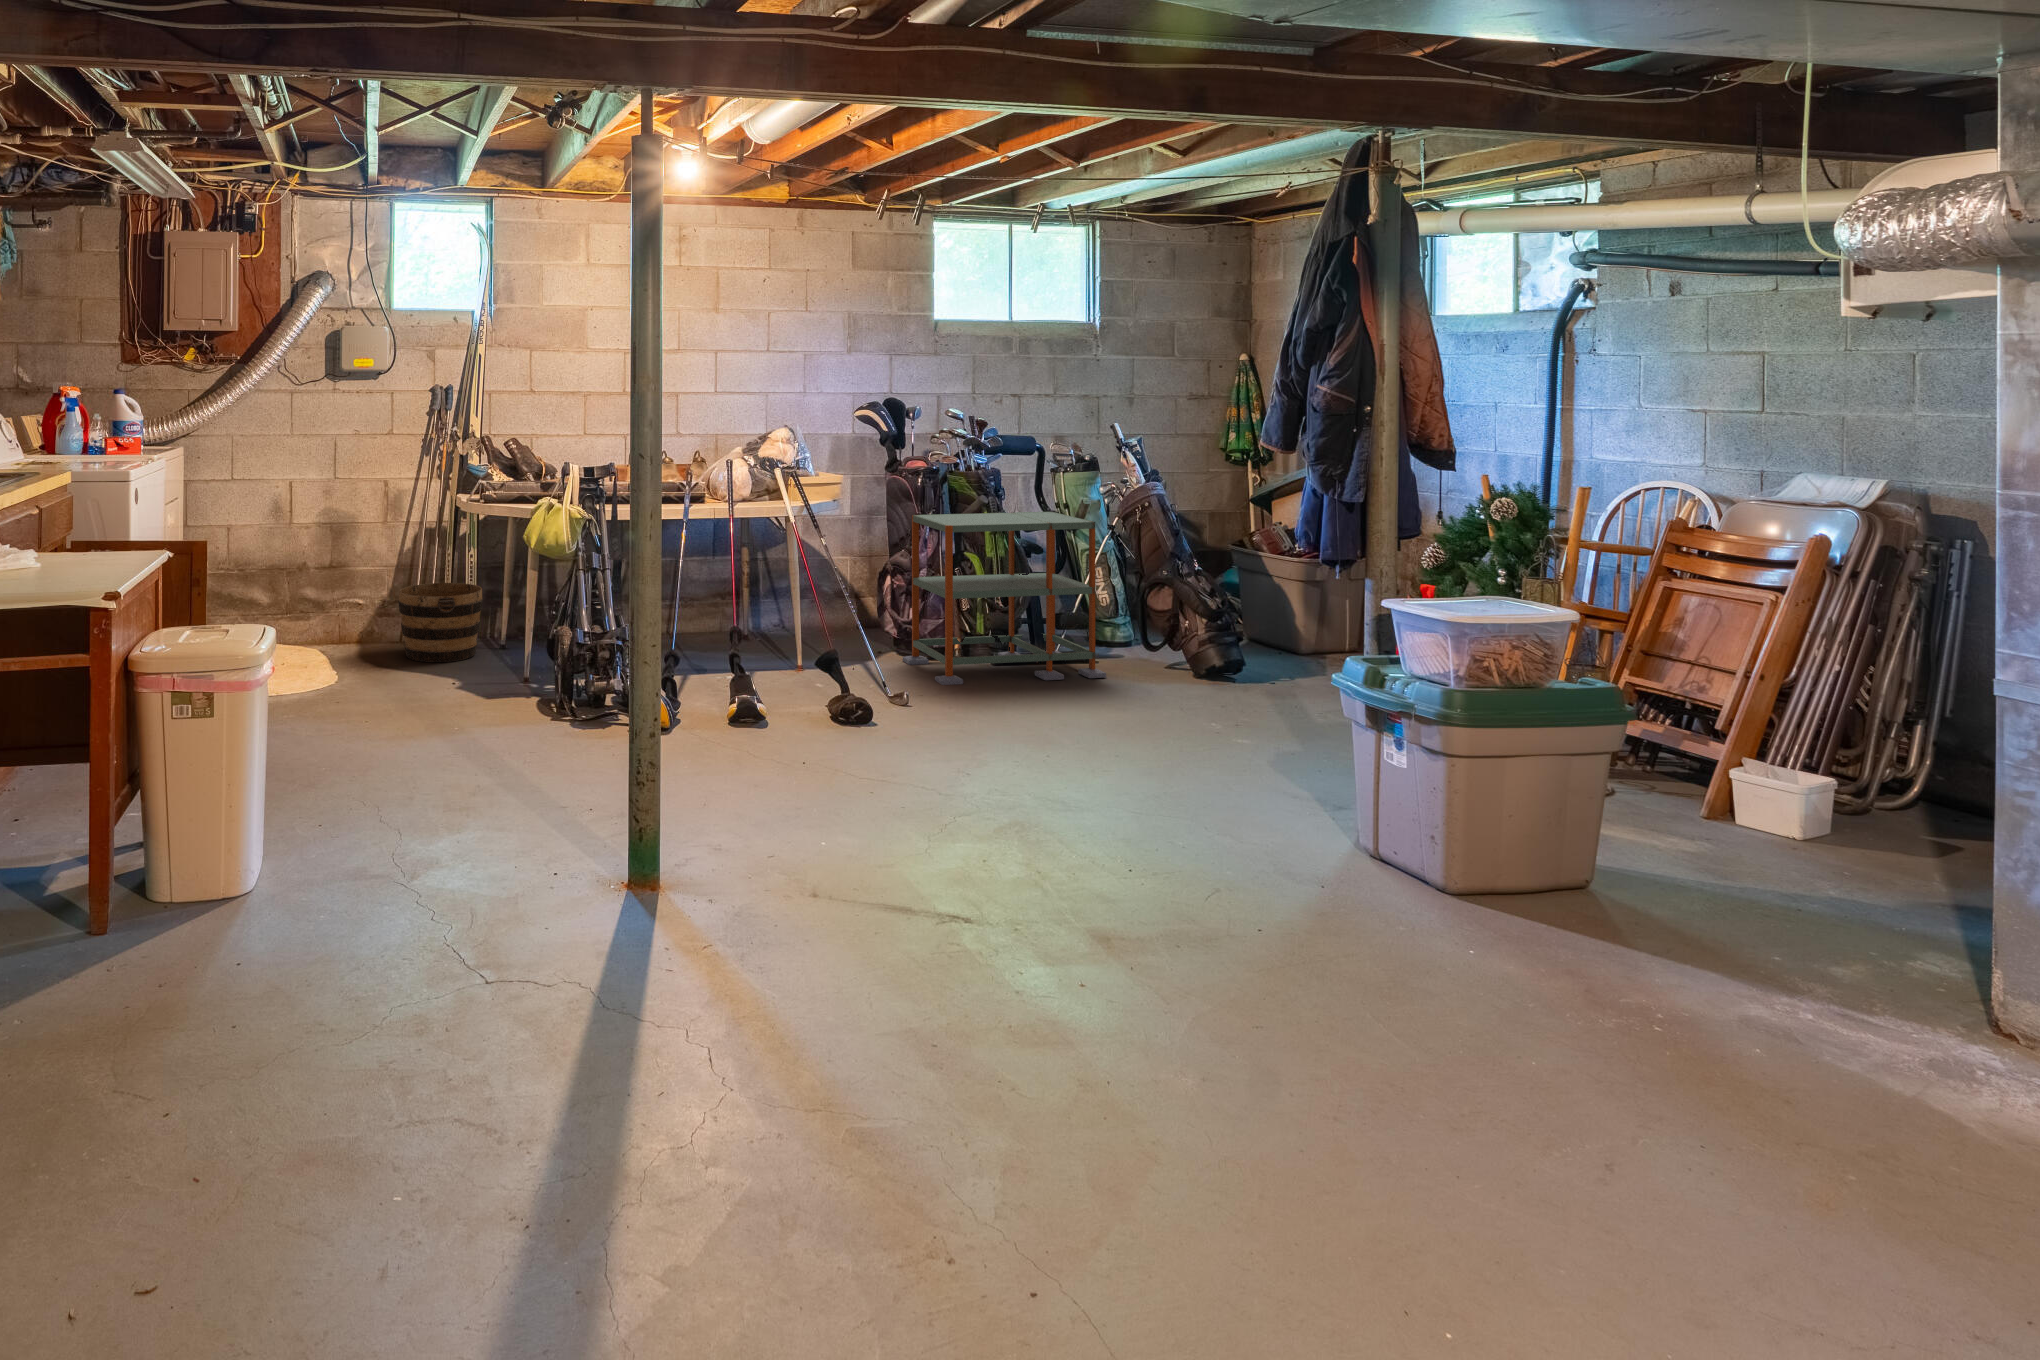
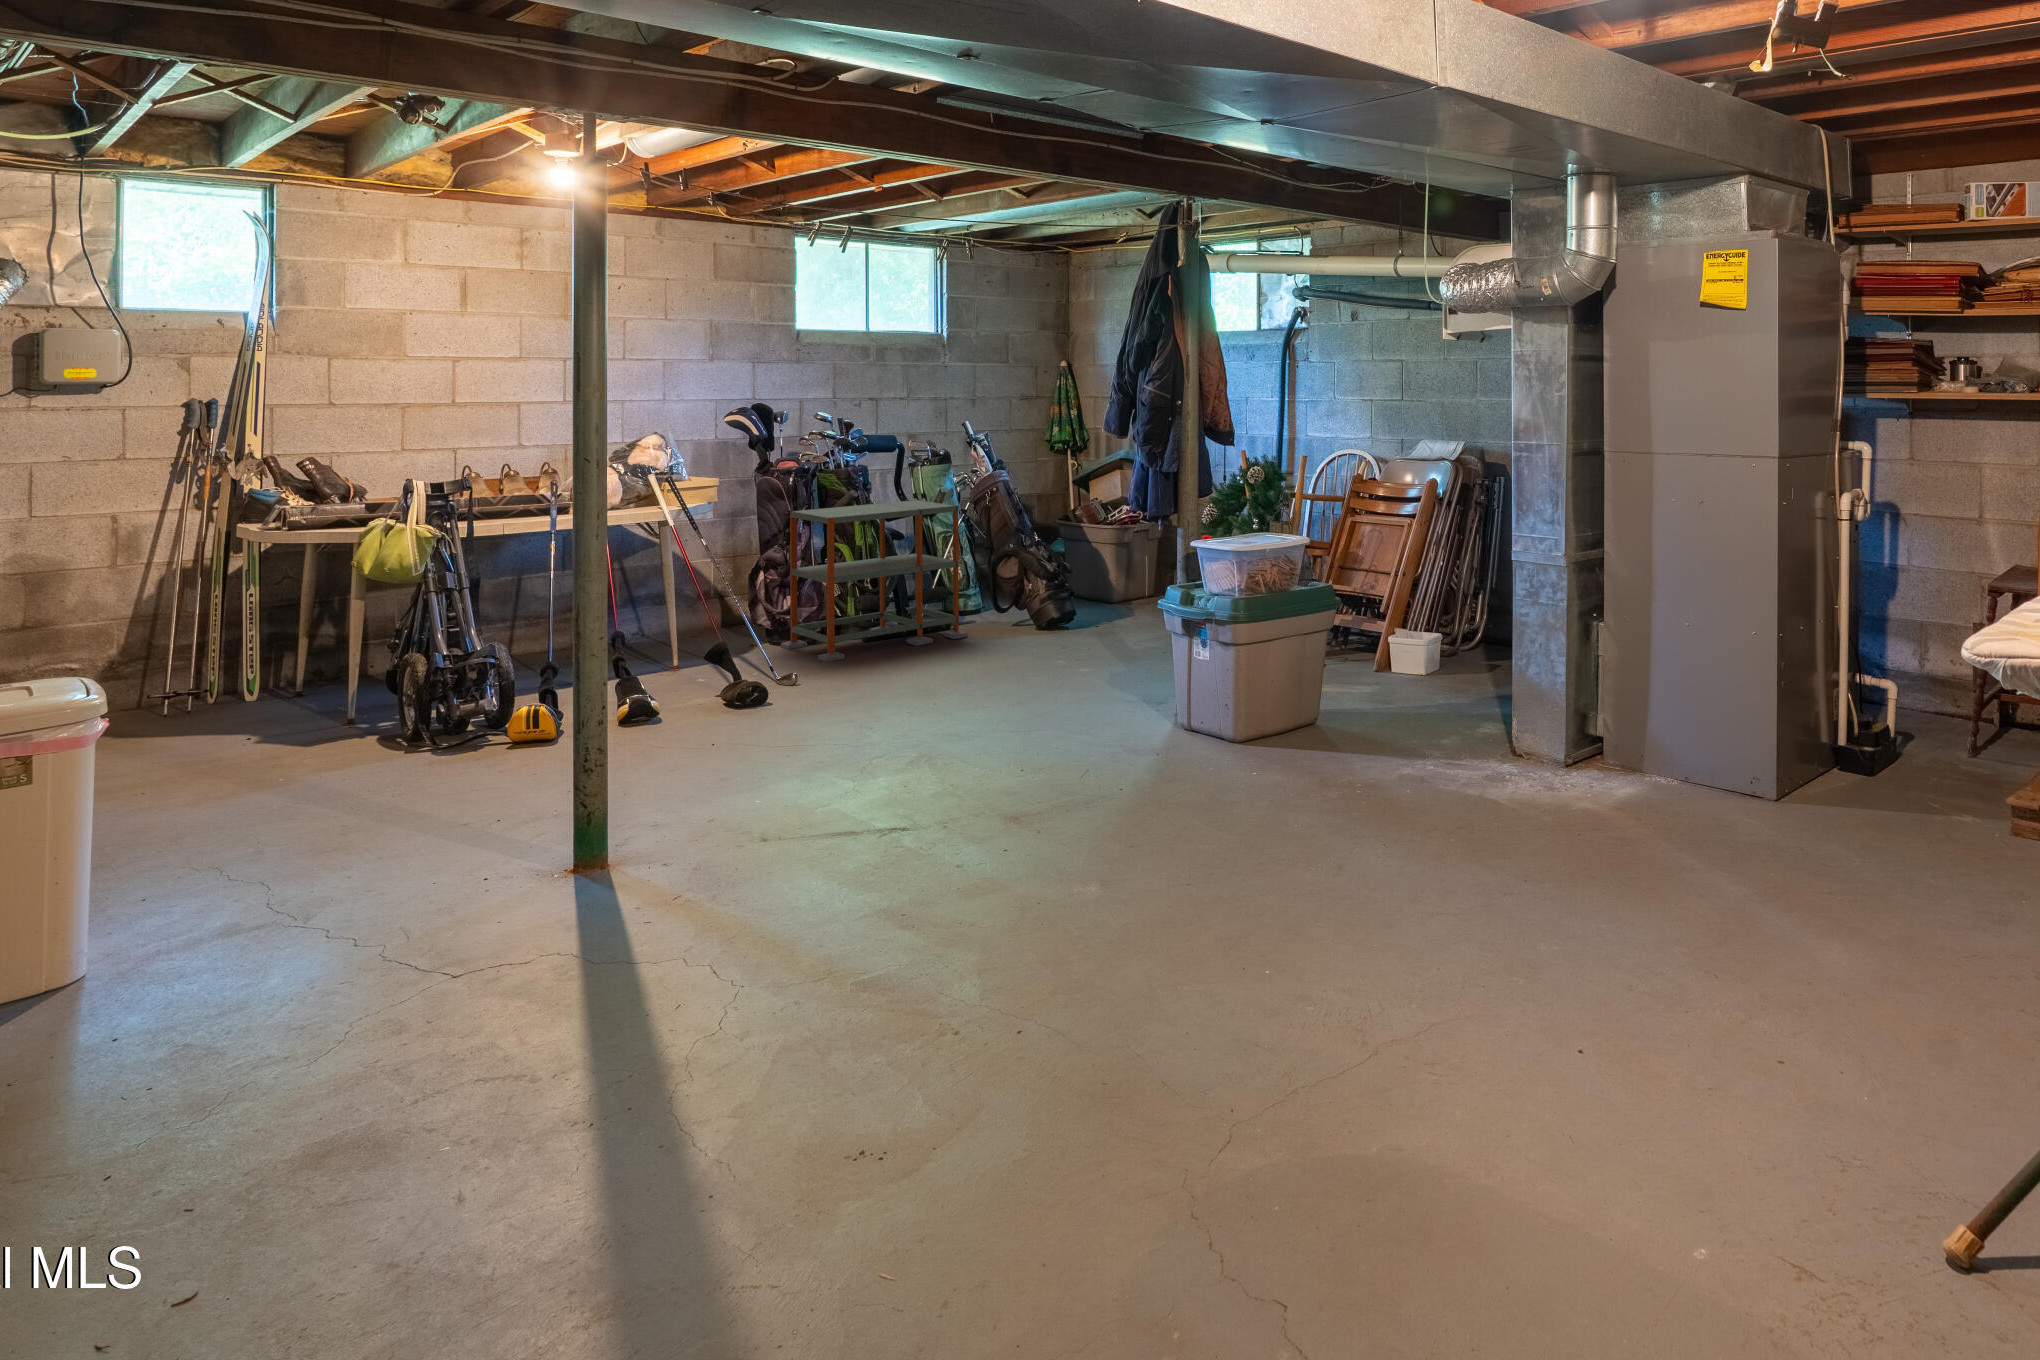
bucket: present [398,583,483,662] -> none [150,627,278,722]

